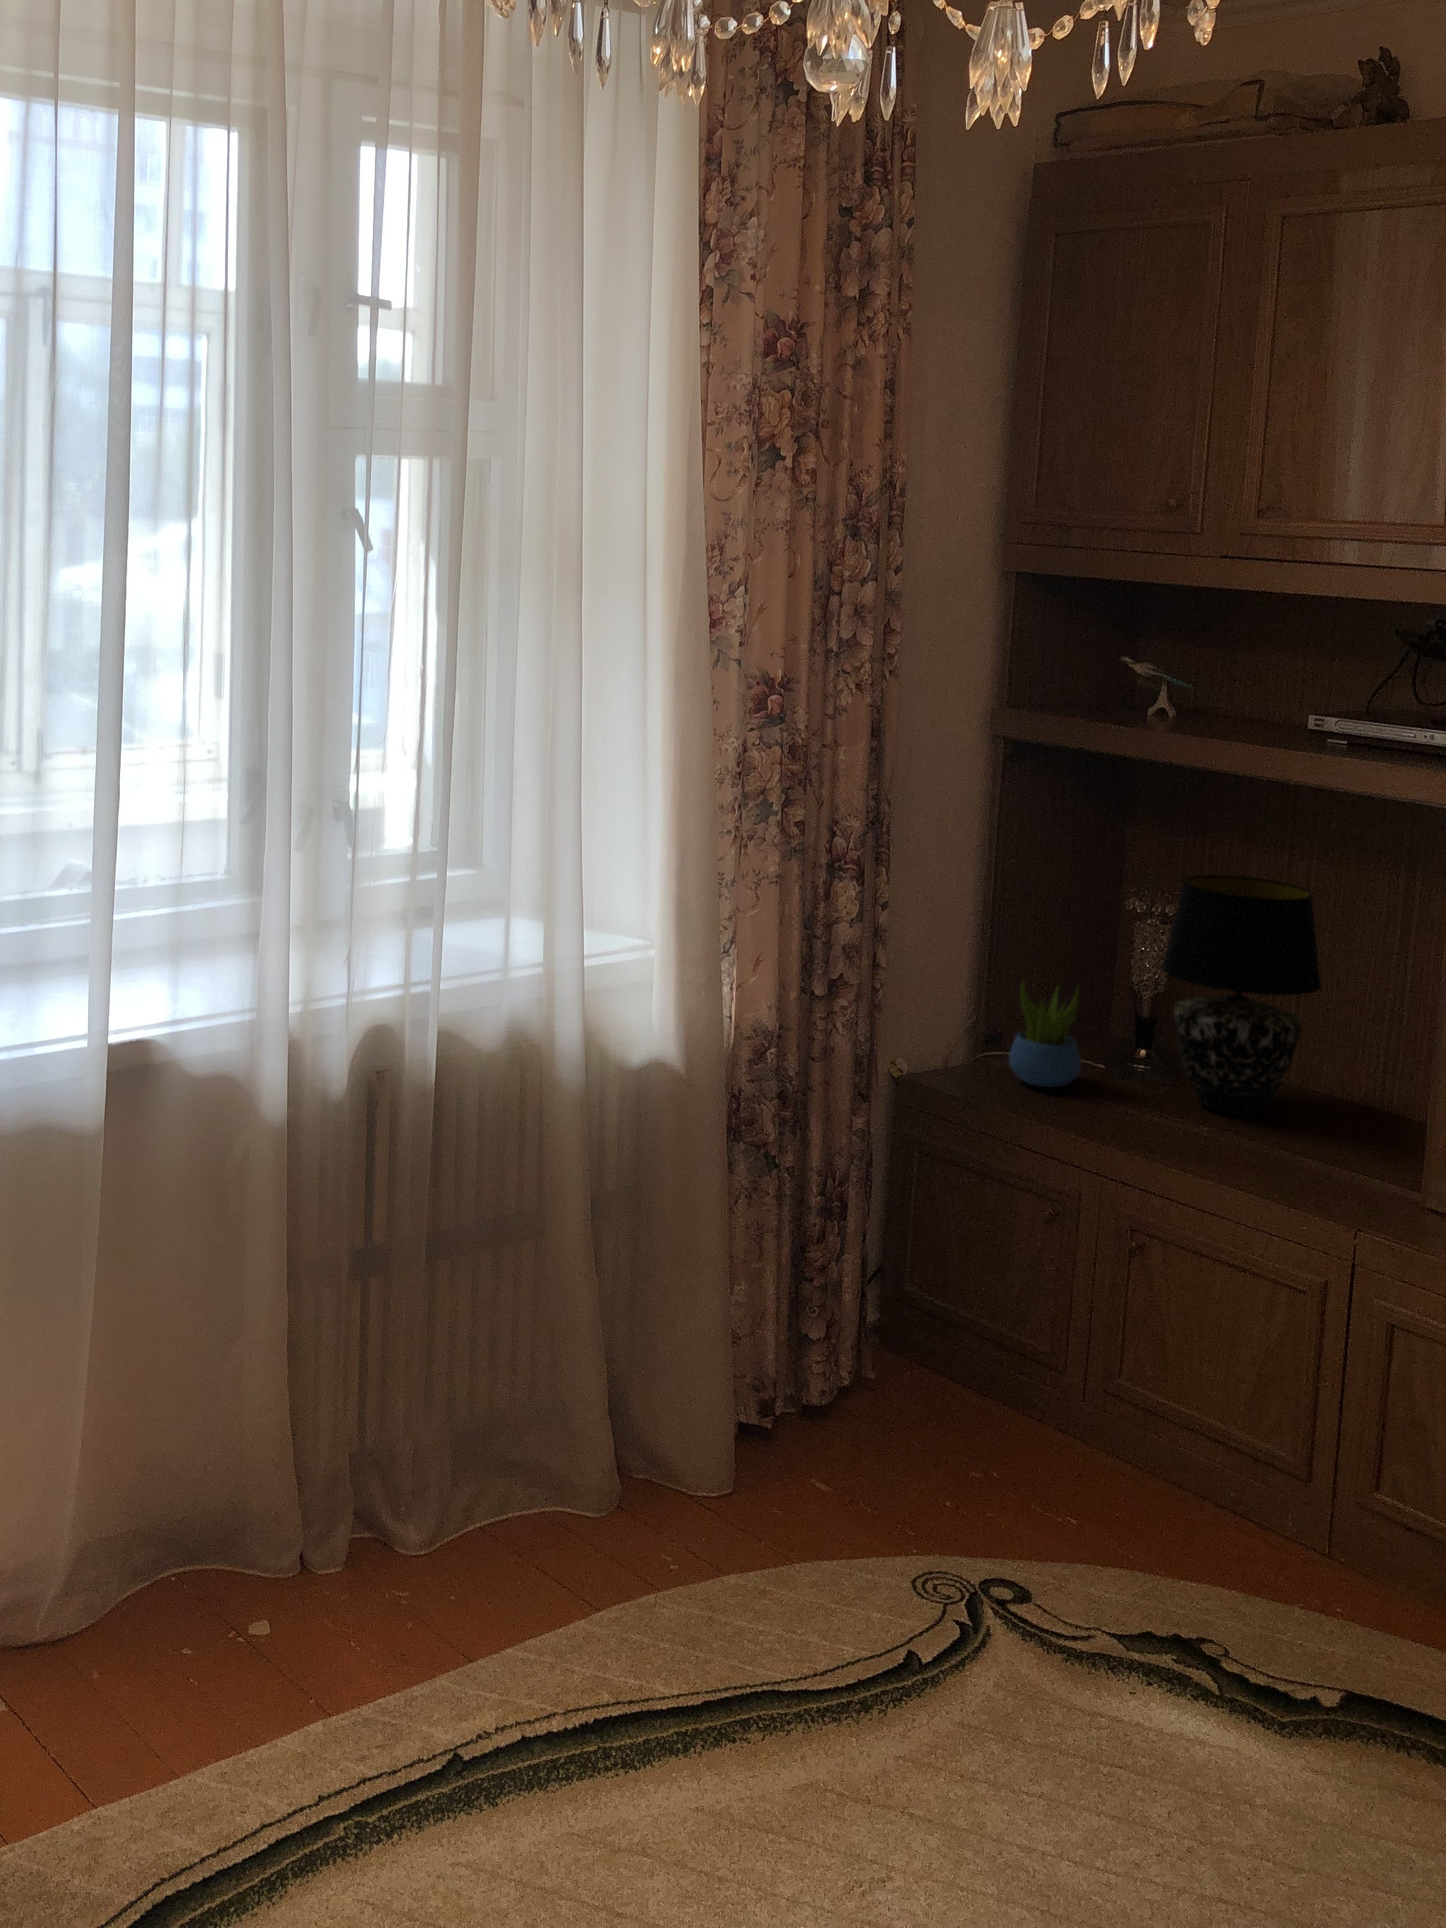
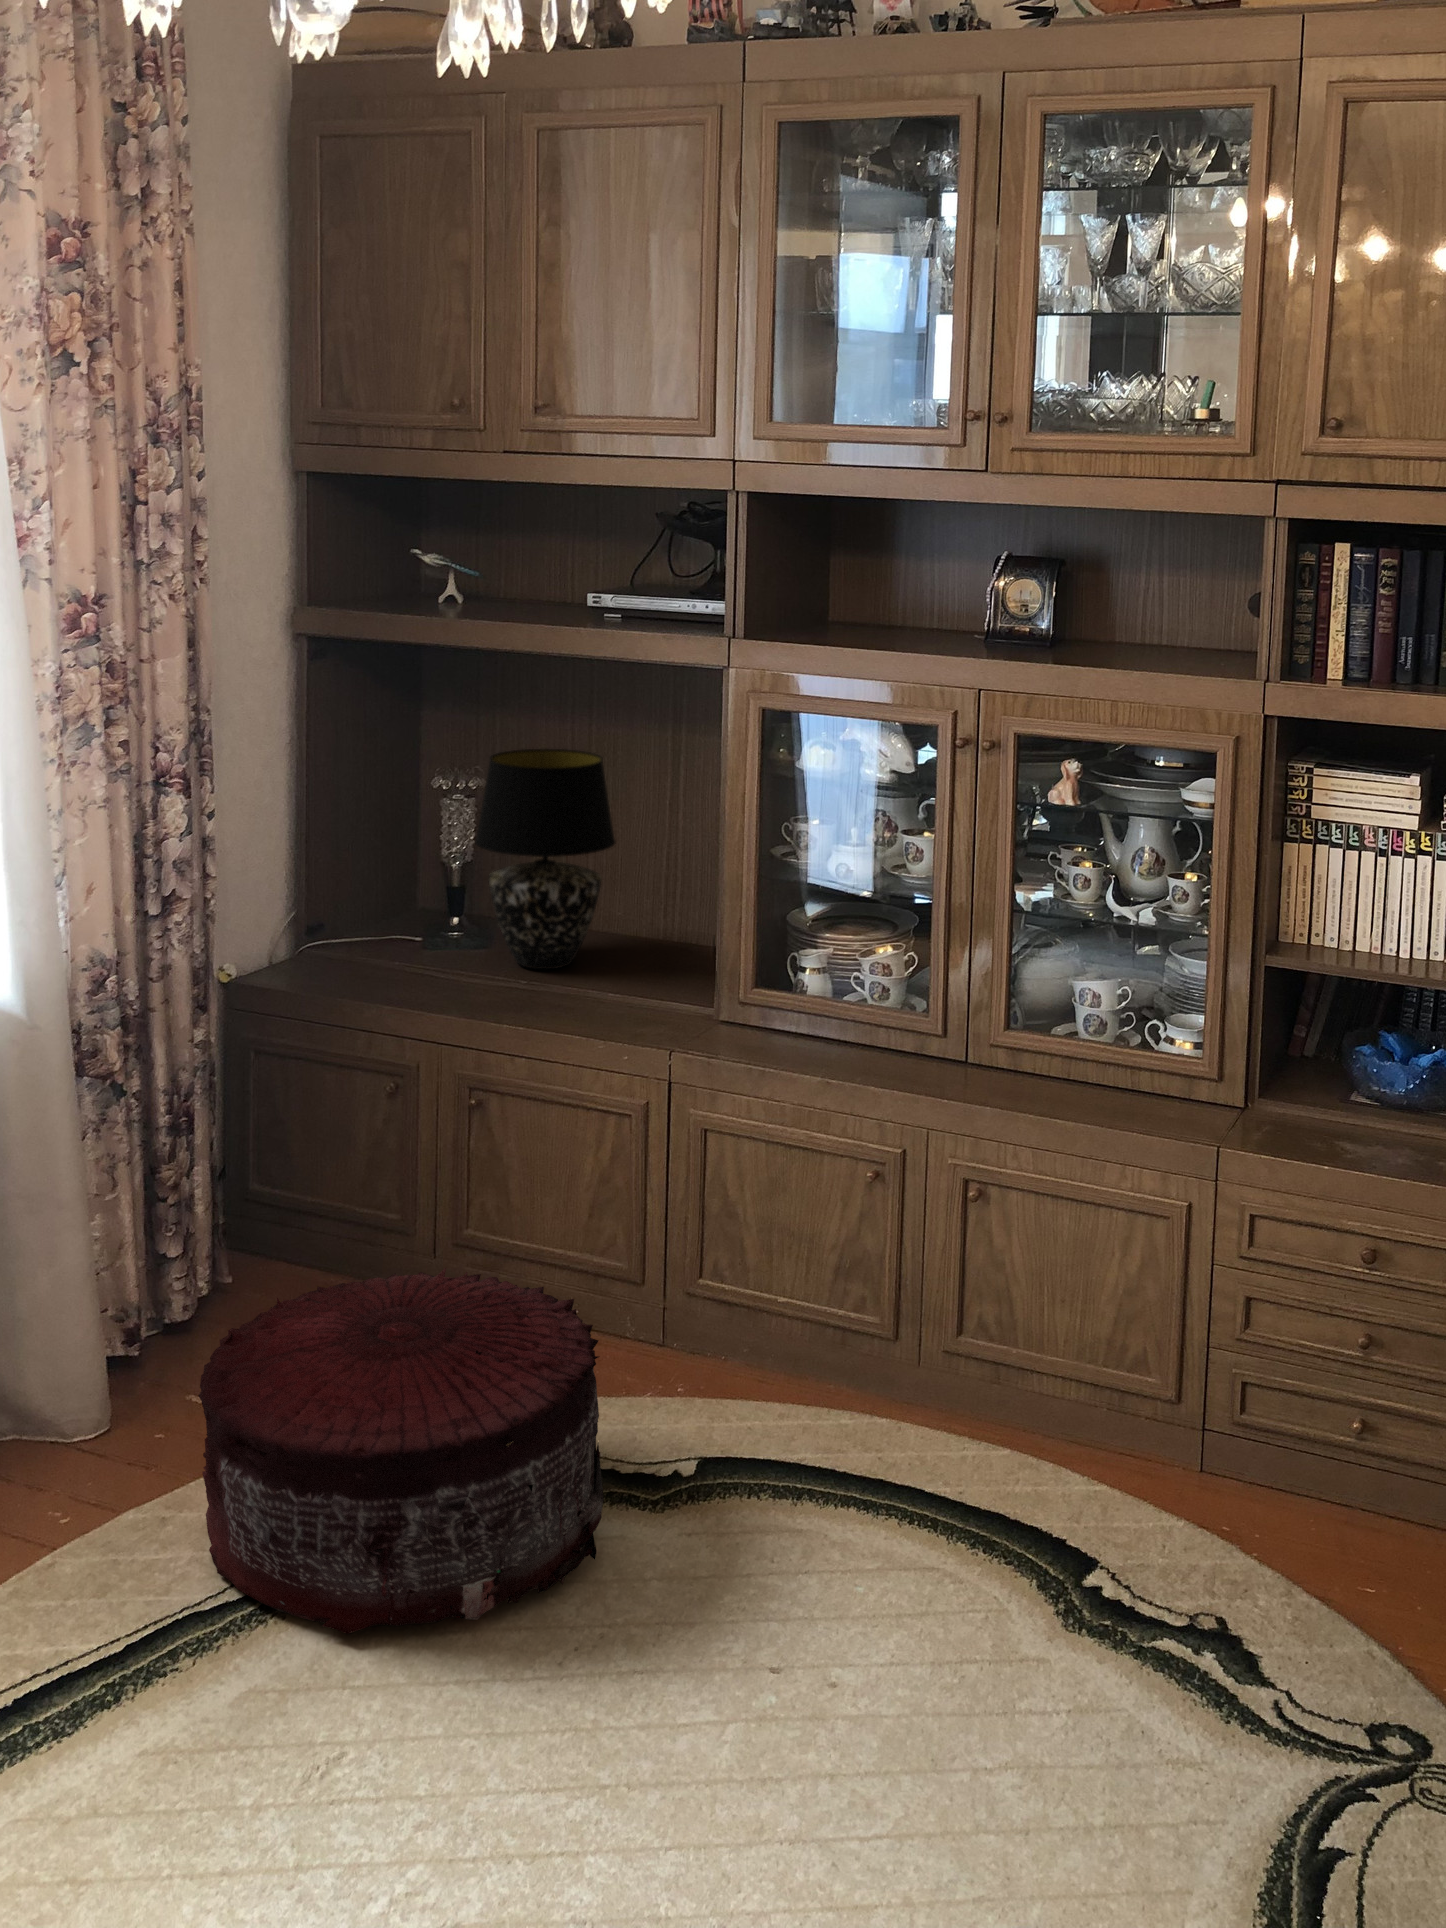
succulent plant: present [1009,982,1081,1088] -> none [339,870,407,973]
pouf: none [798,1395,1229,1790] -> present [199,1268,604,1634]

